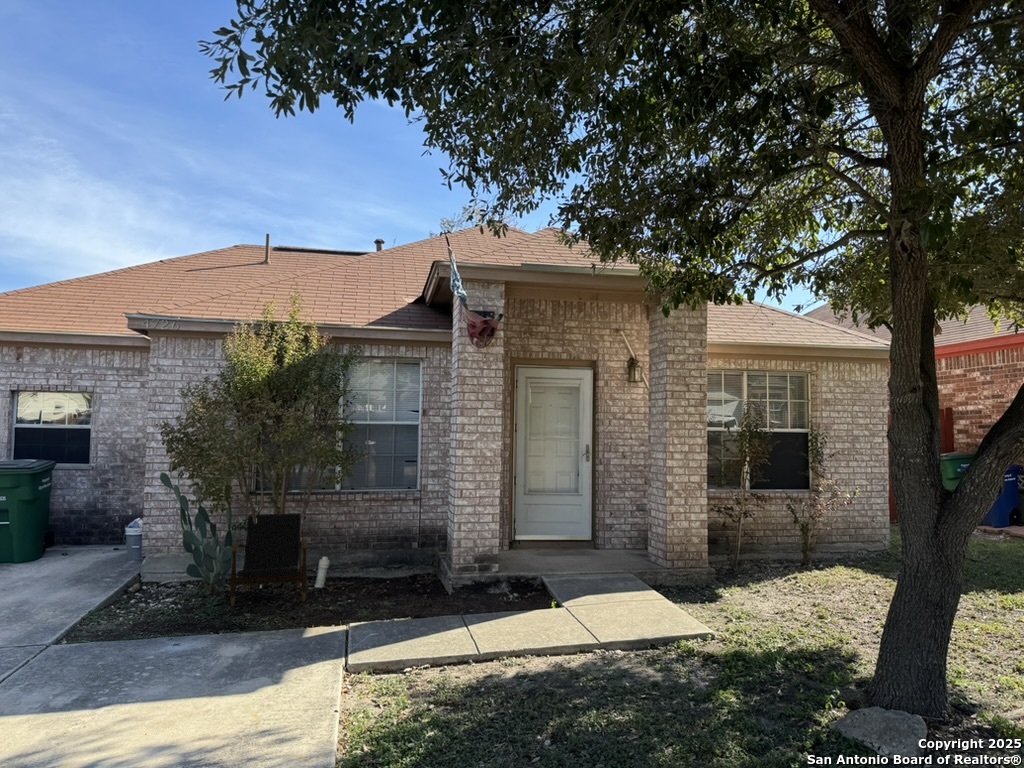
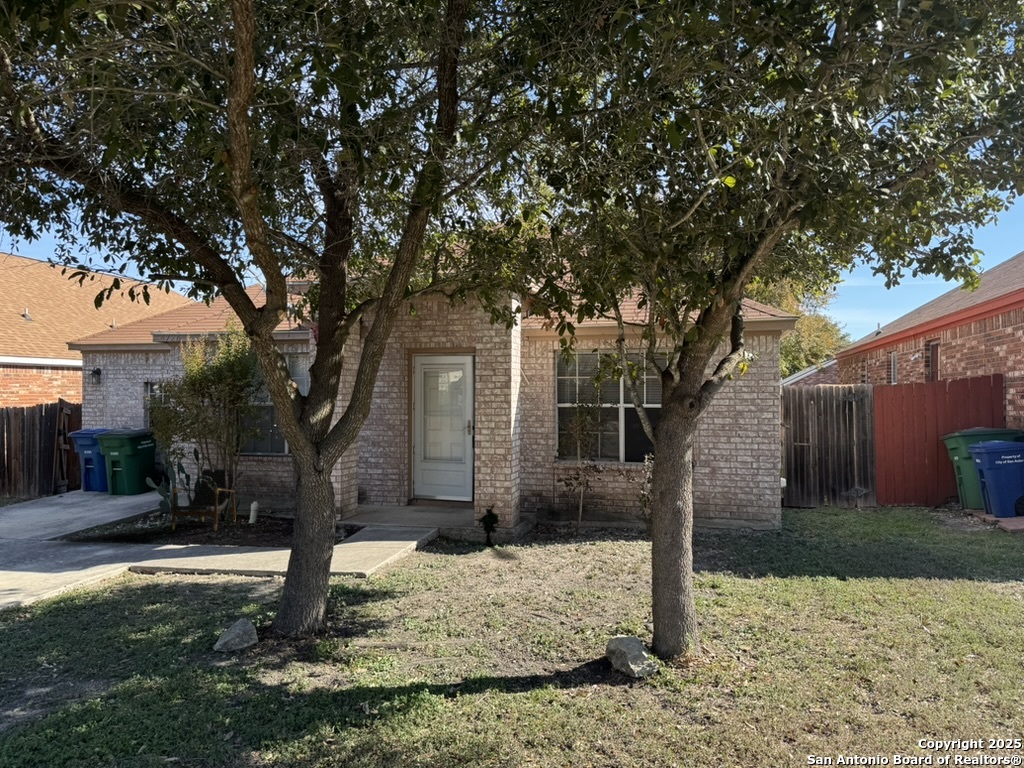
decorative plant: none [679,540,706,588] -> present [478,505,499,545]

